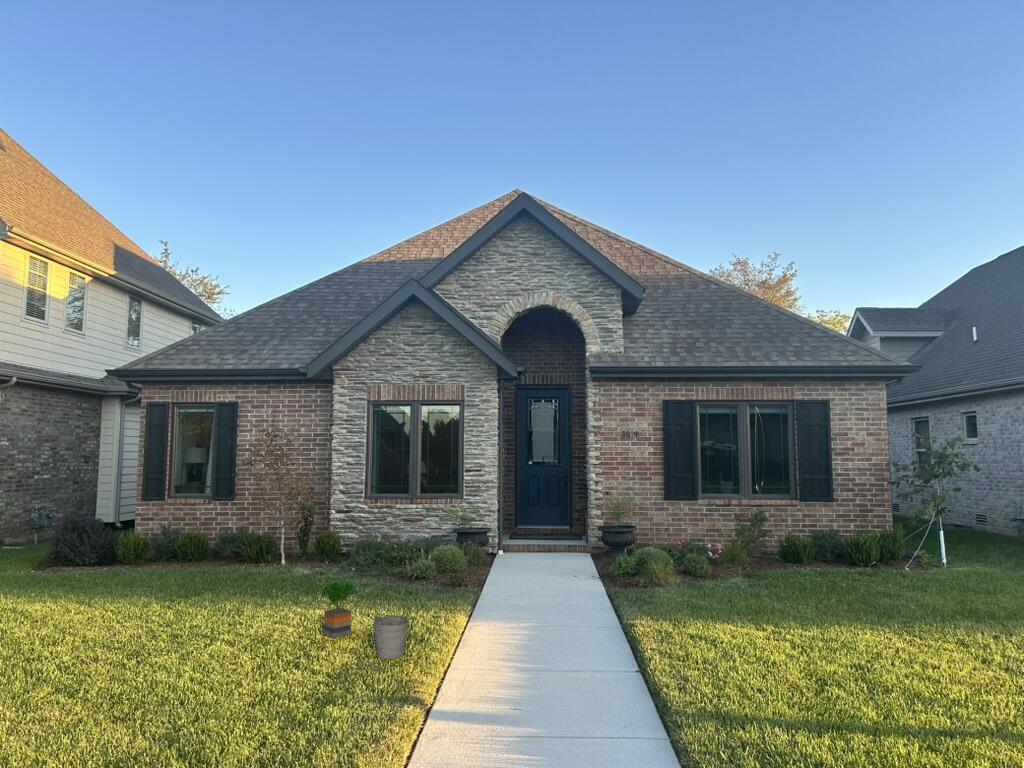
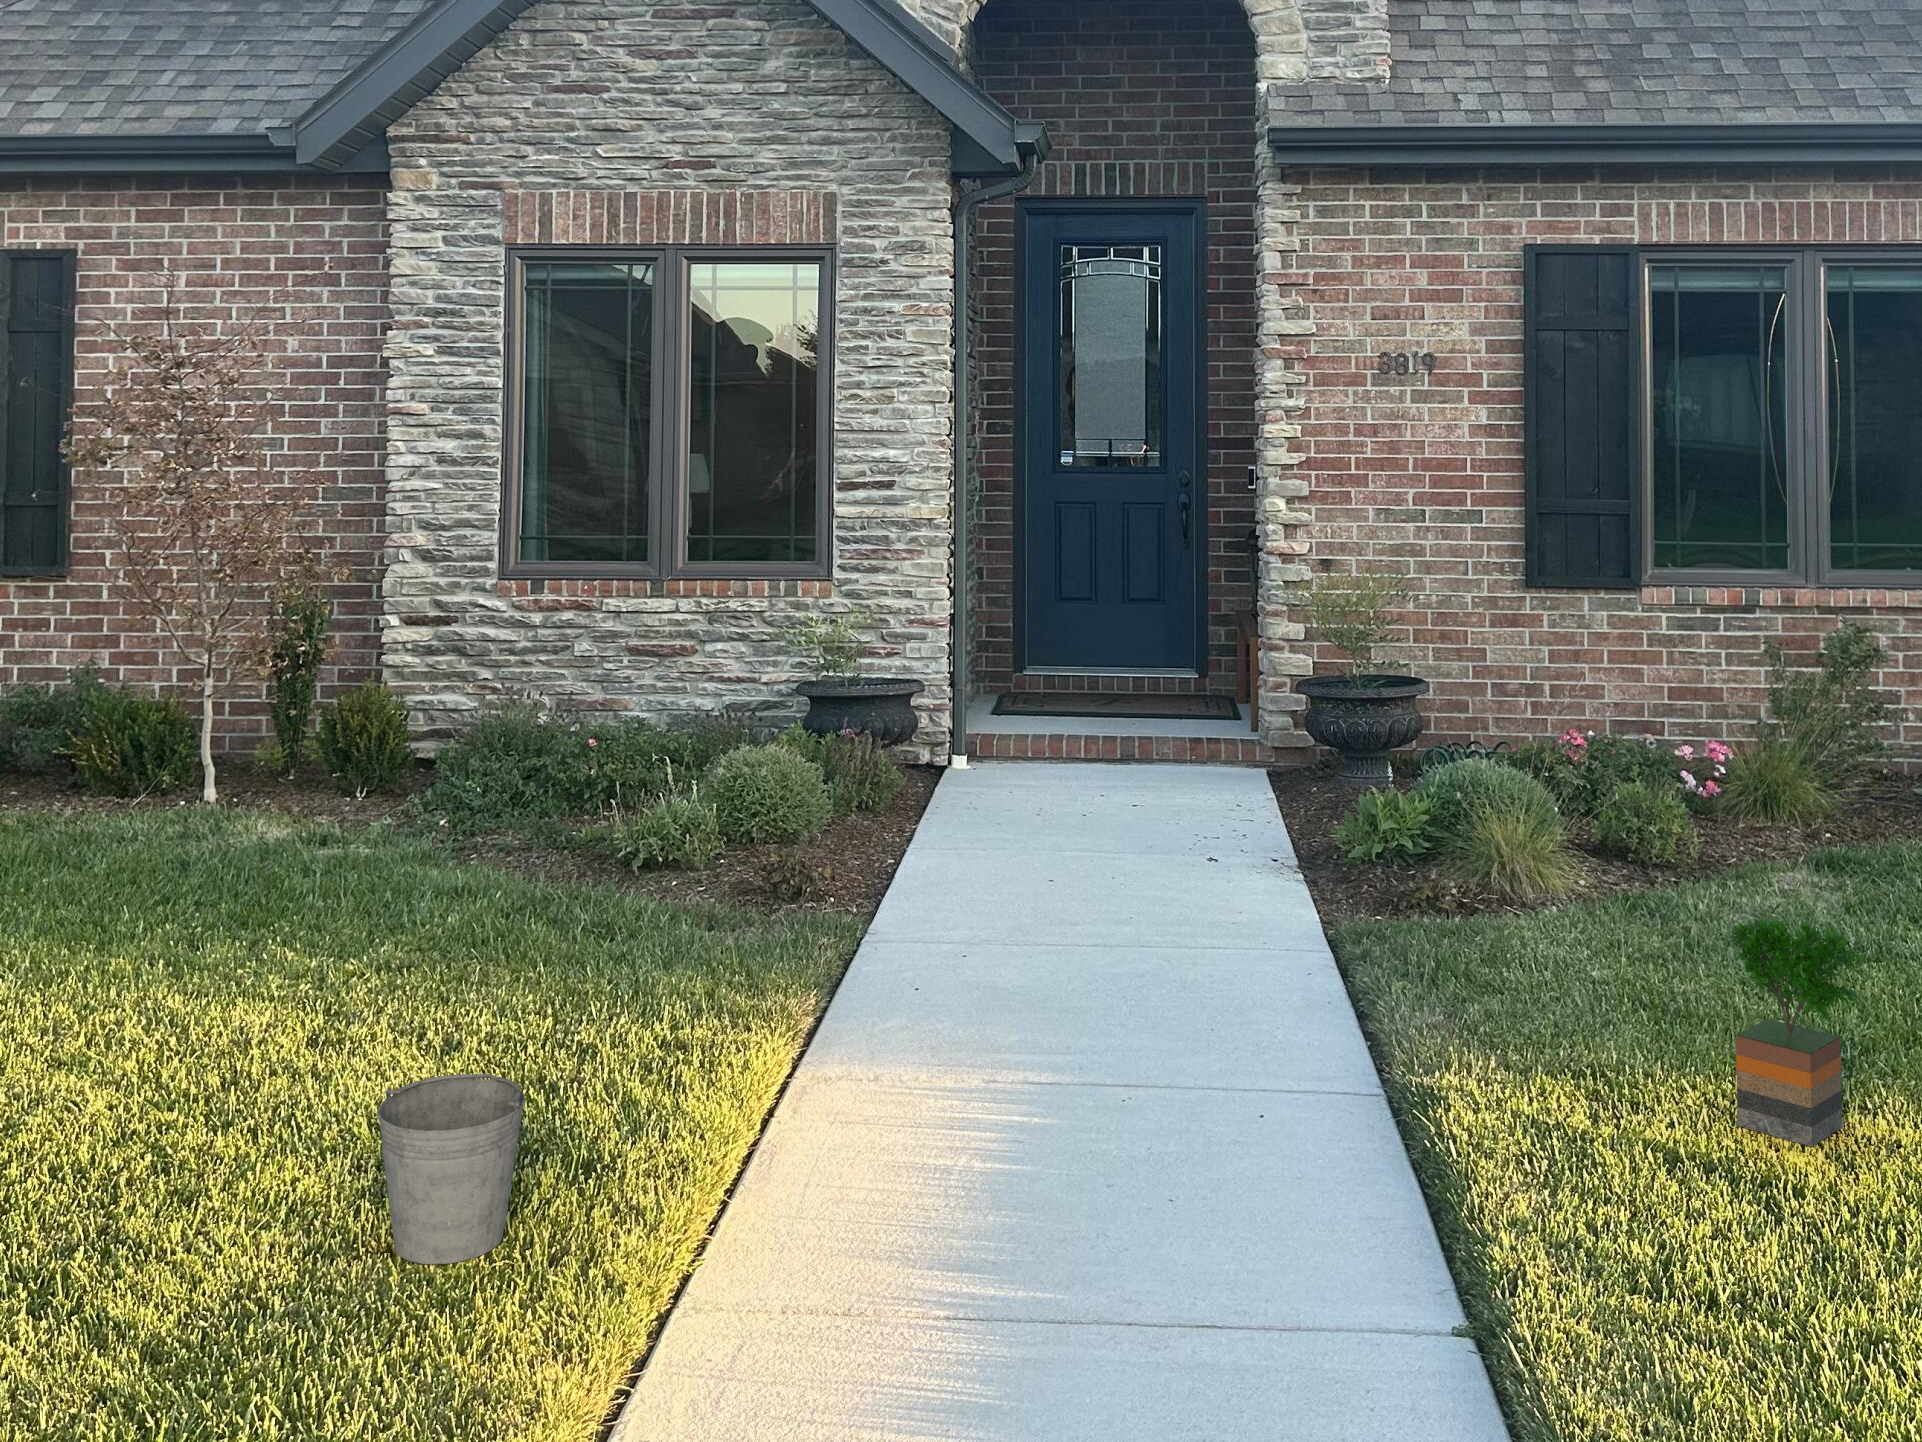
potted tree: present [322,581,358,638] -> present [1726,916,1866,1147]

